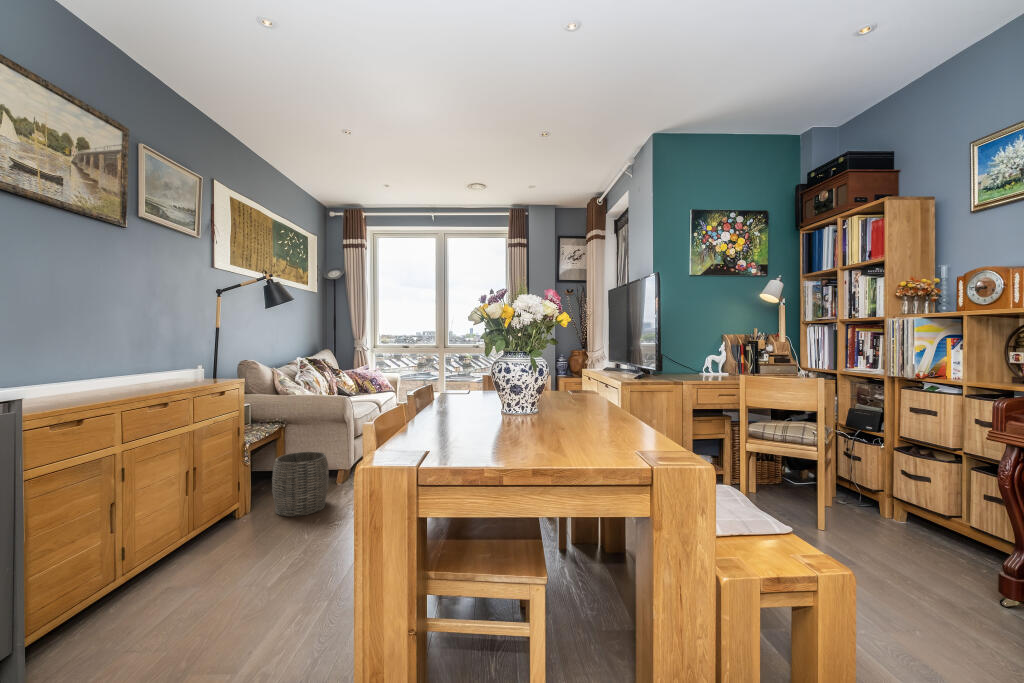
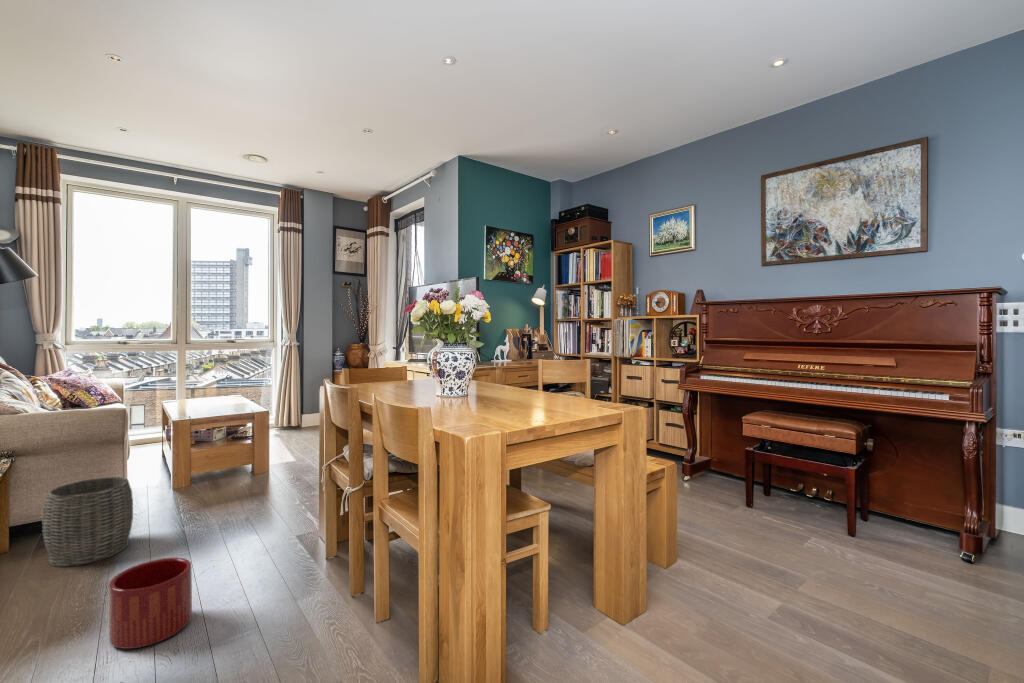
planter: none [228,528,290,599] -> present [109,558,192,649]

